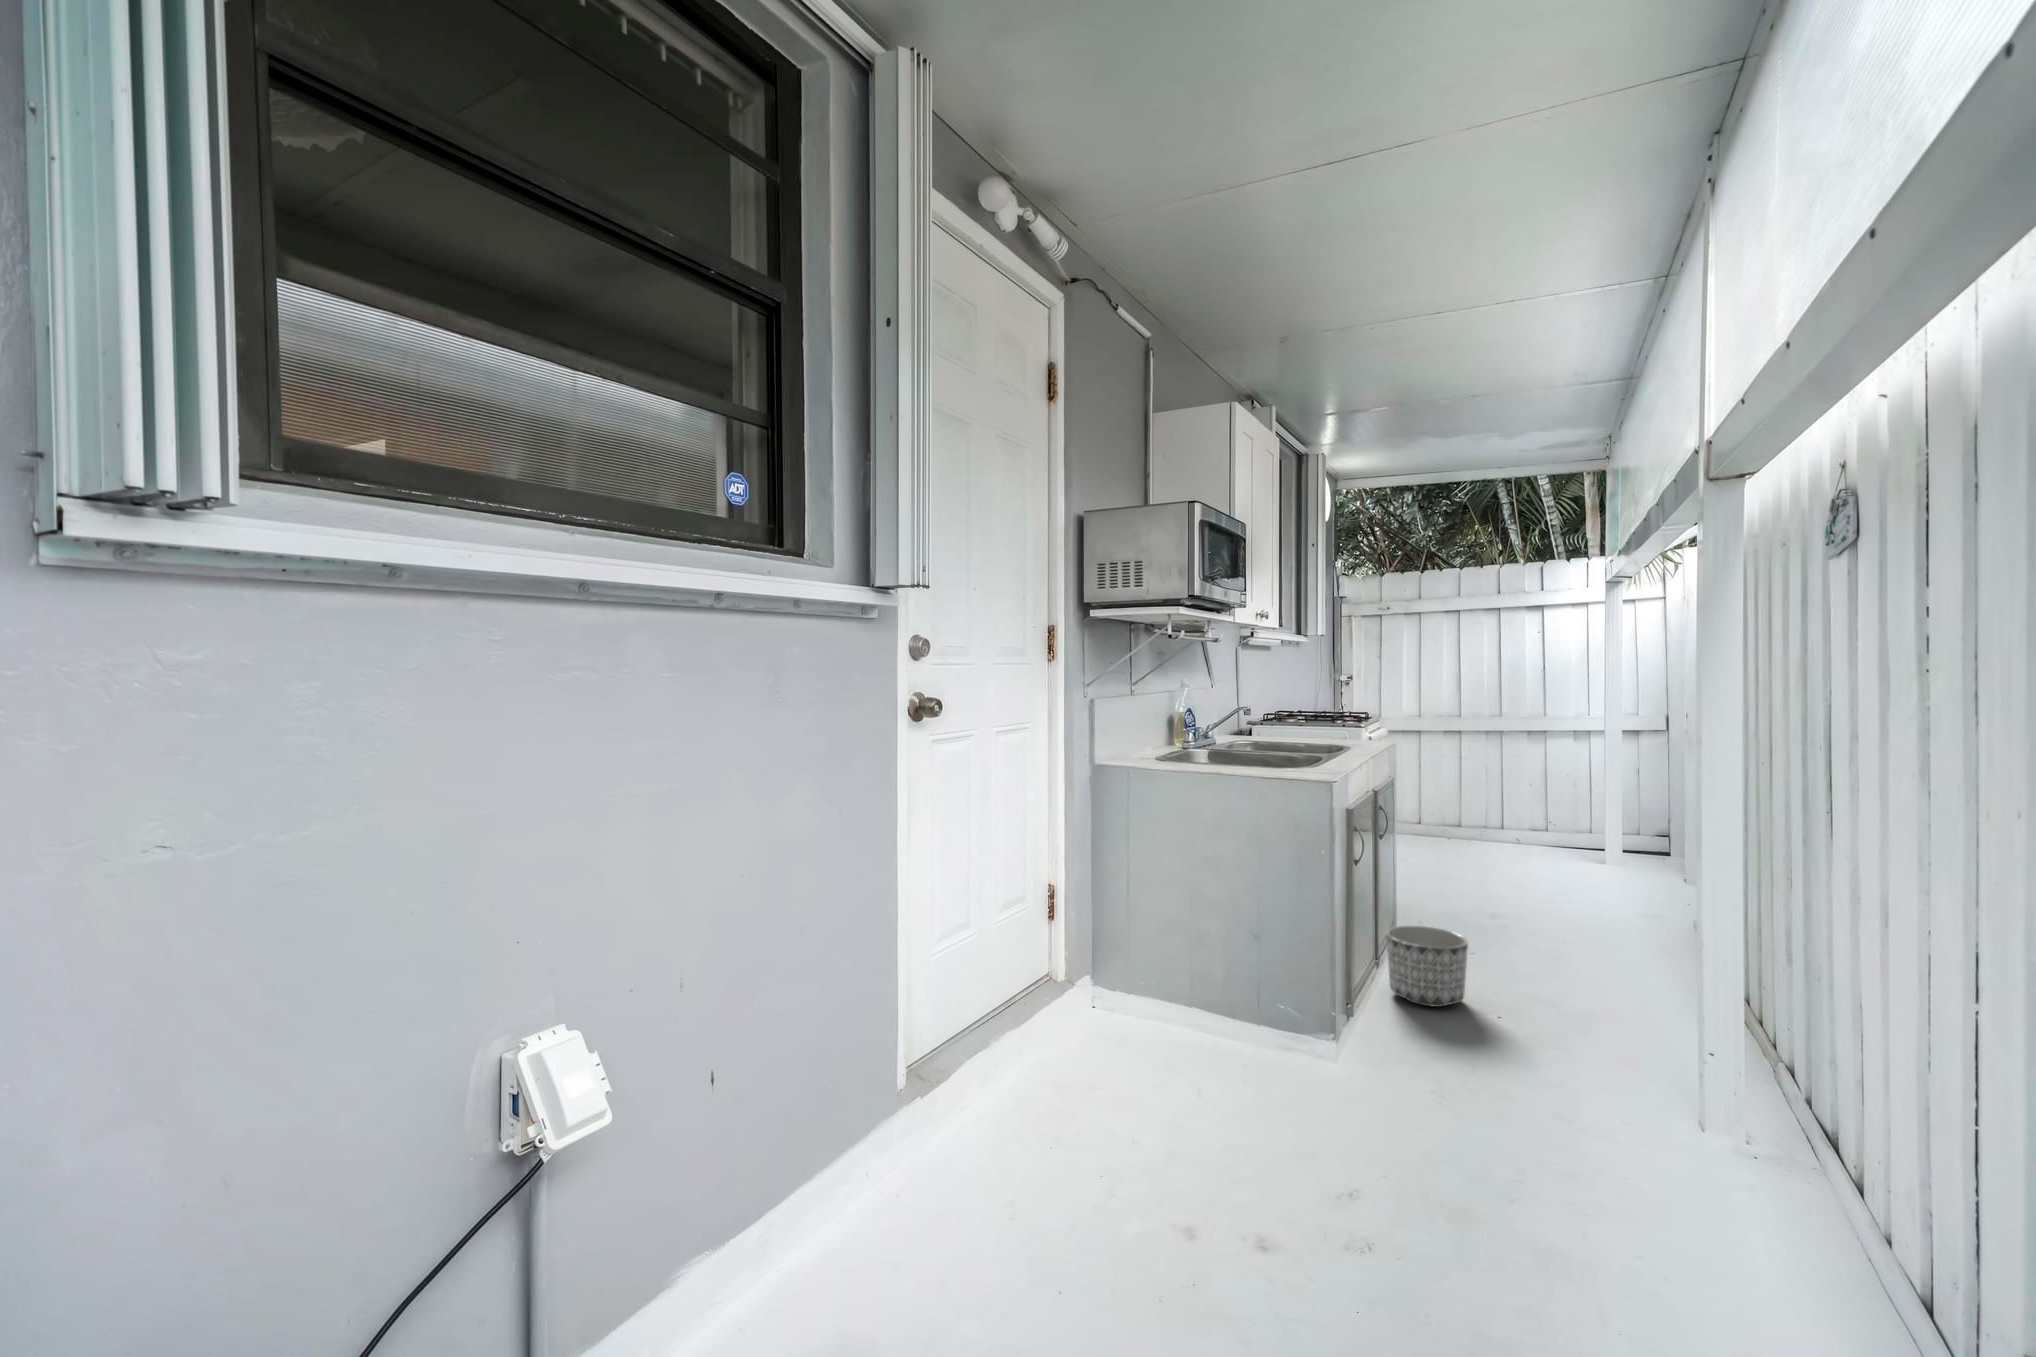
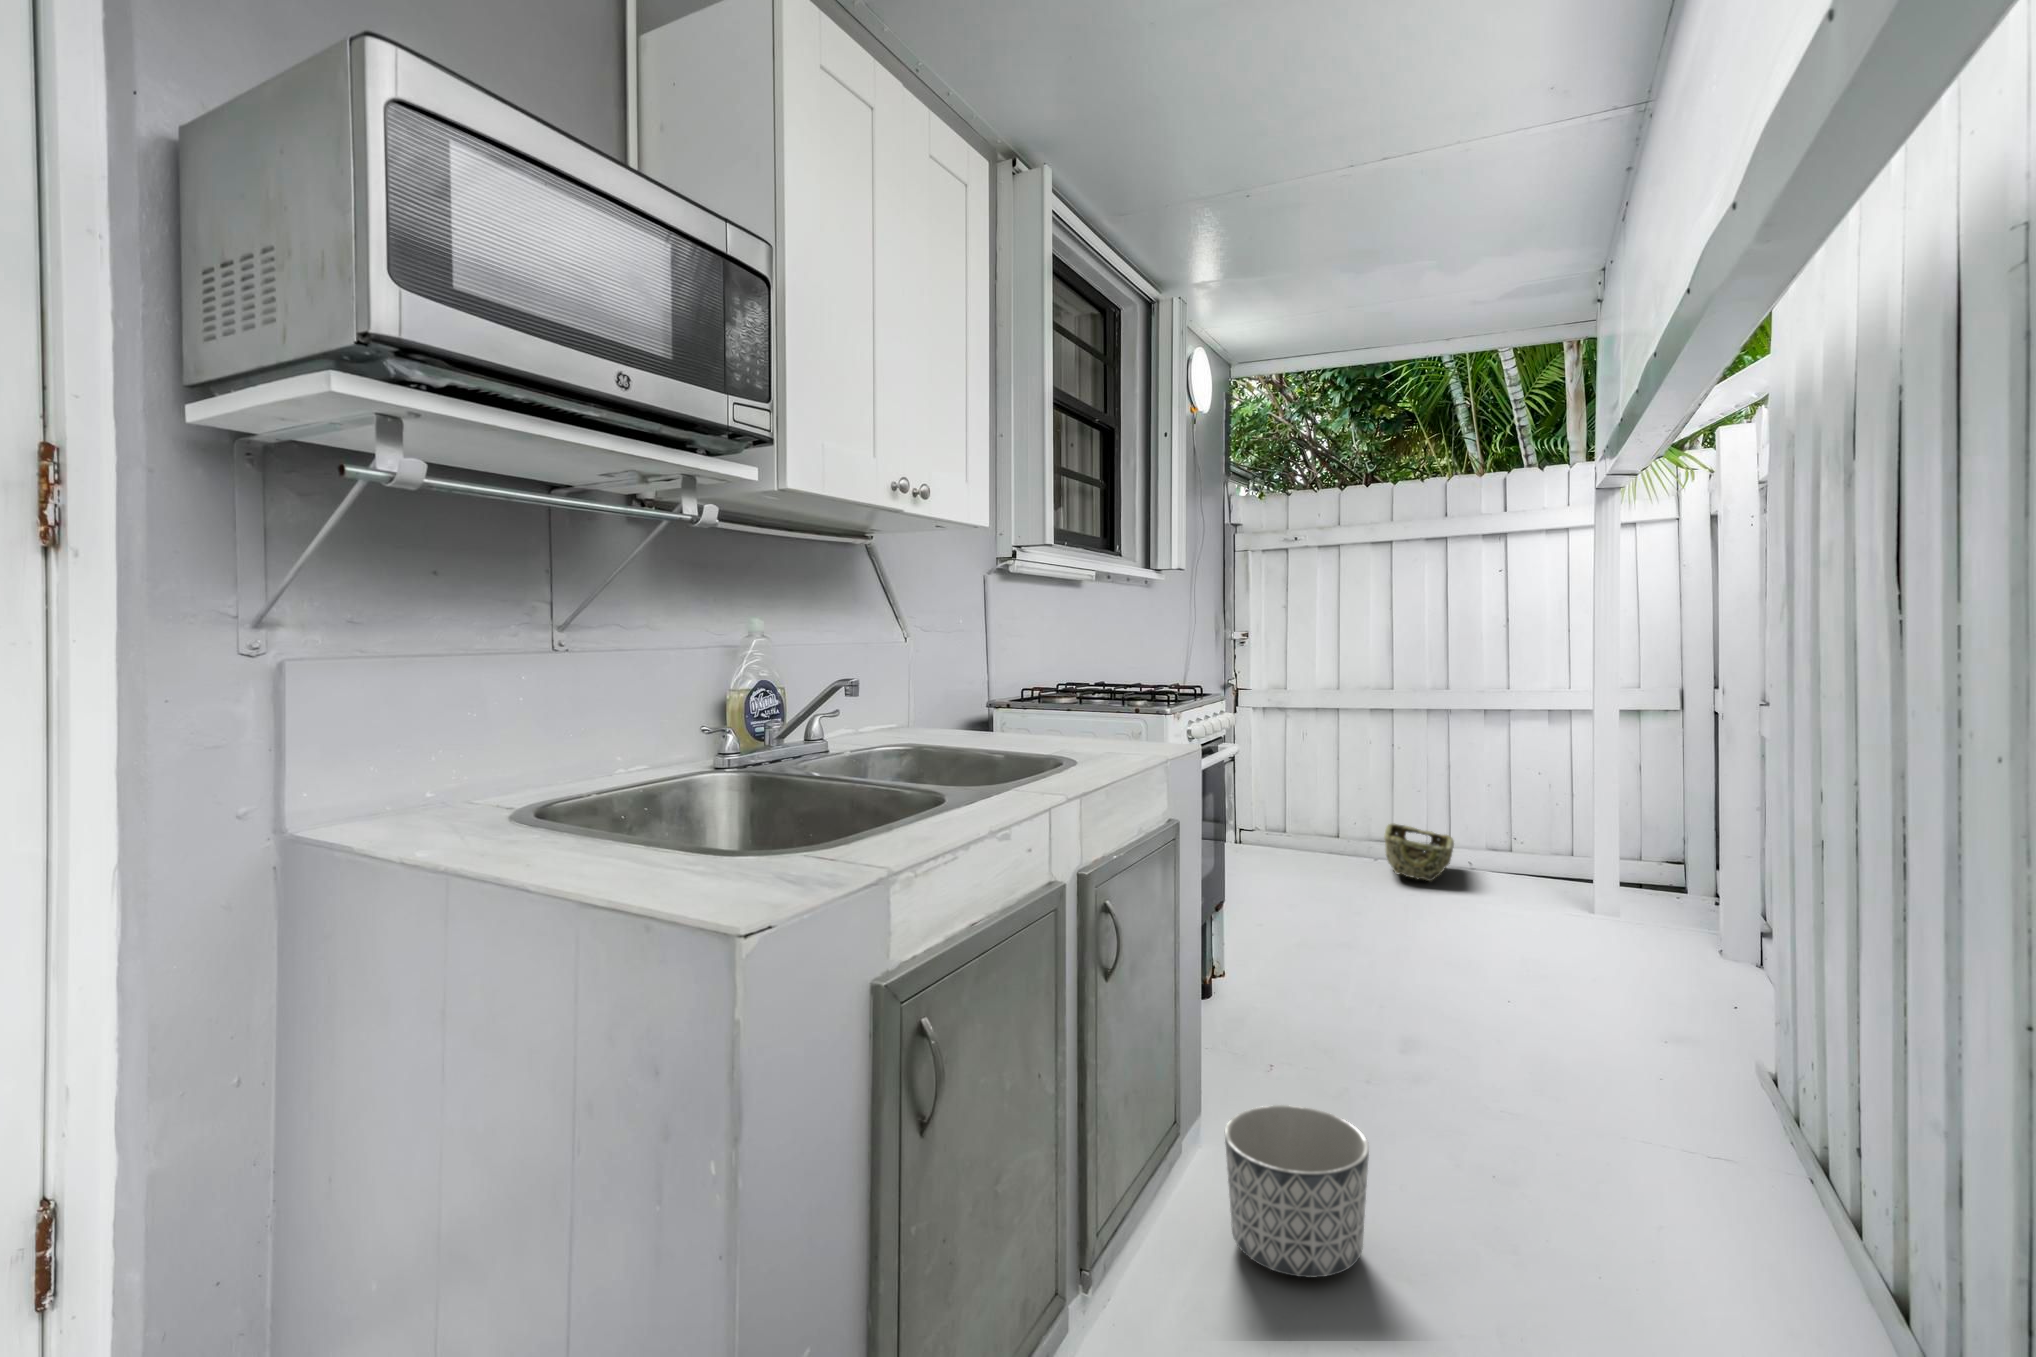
woven basket: none [1454,808,1505,847] -> present [1384,824,1454,881]

